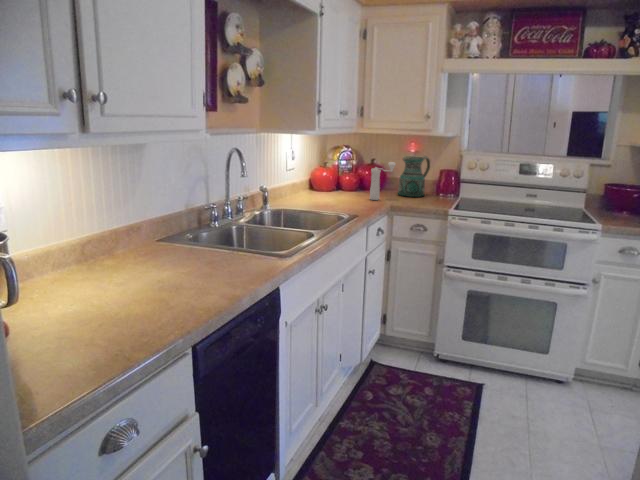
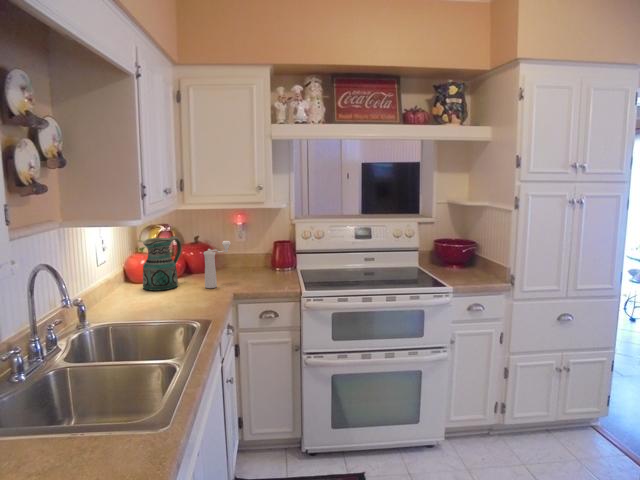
ceramic pitcher: present [398,156,430,197] -> present [143,236,182,291]

